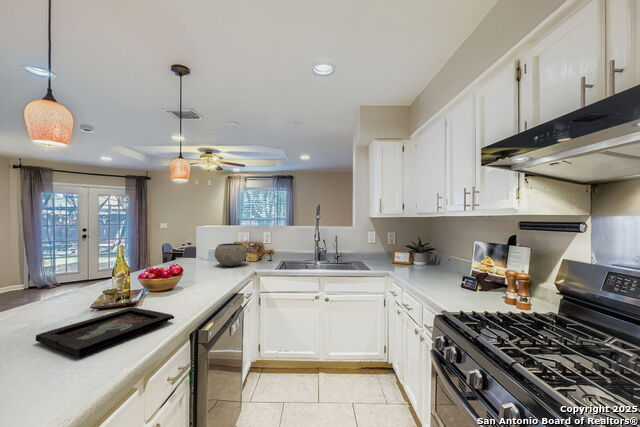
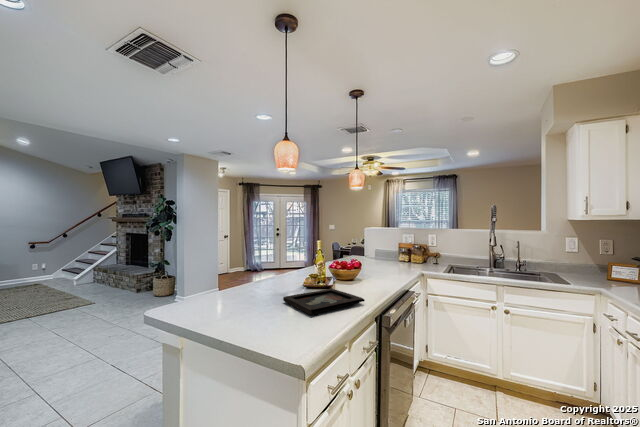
ceramic bowl: present [215,243,248,266] -> none [382,244,413,266]

